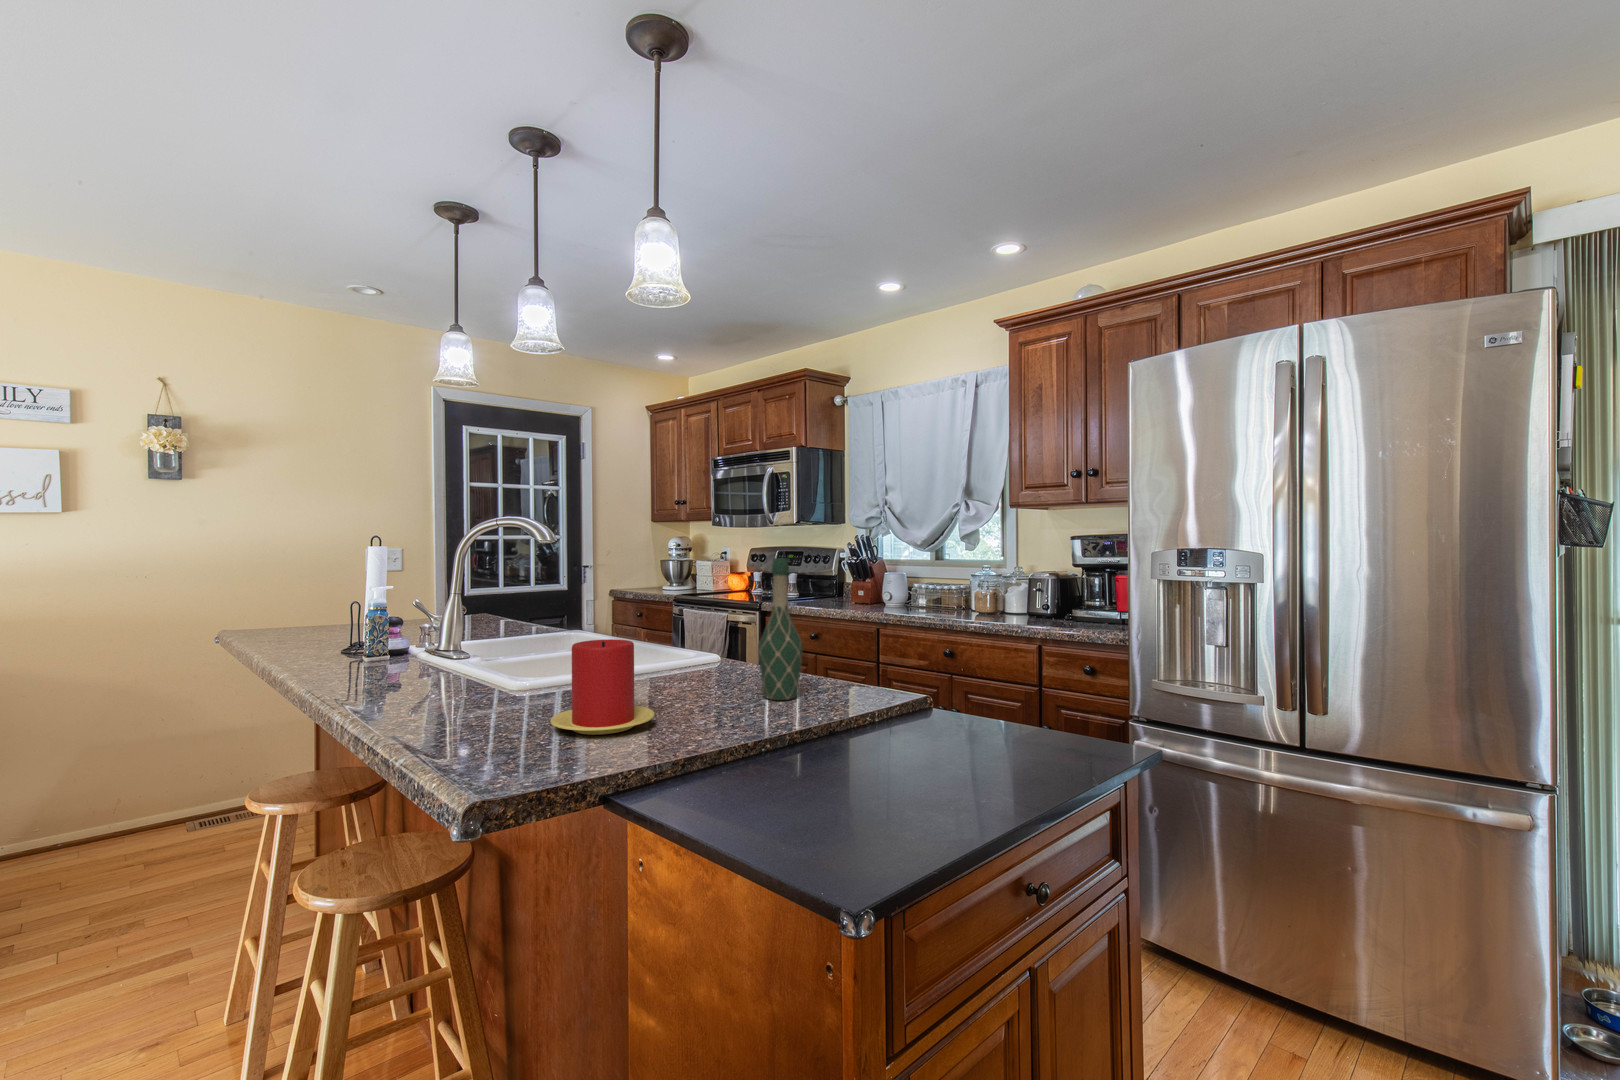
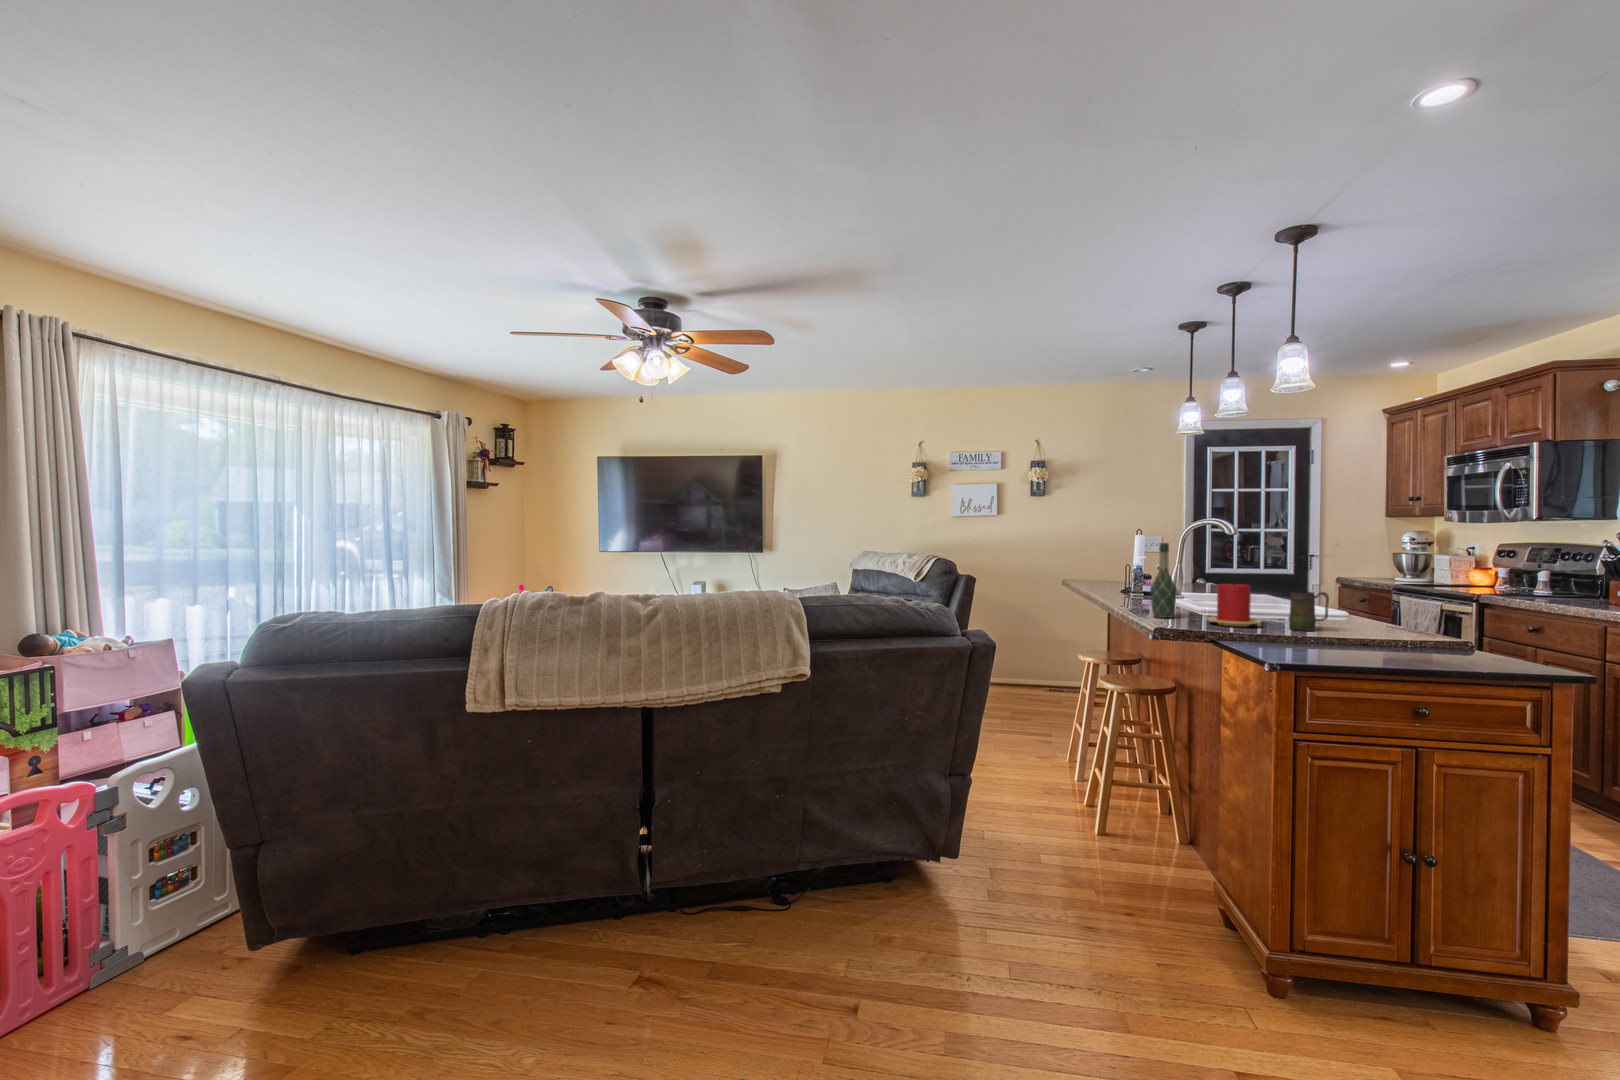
wine bottle: present [758,558,803,700] -> present [1150,543,1177,618]
mug: none [695,640,754,719] -> present [1289,591,1329,631]

